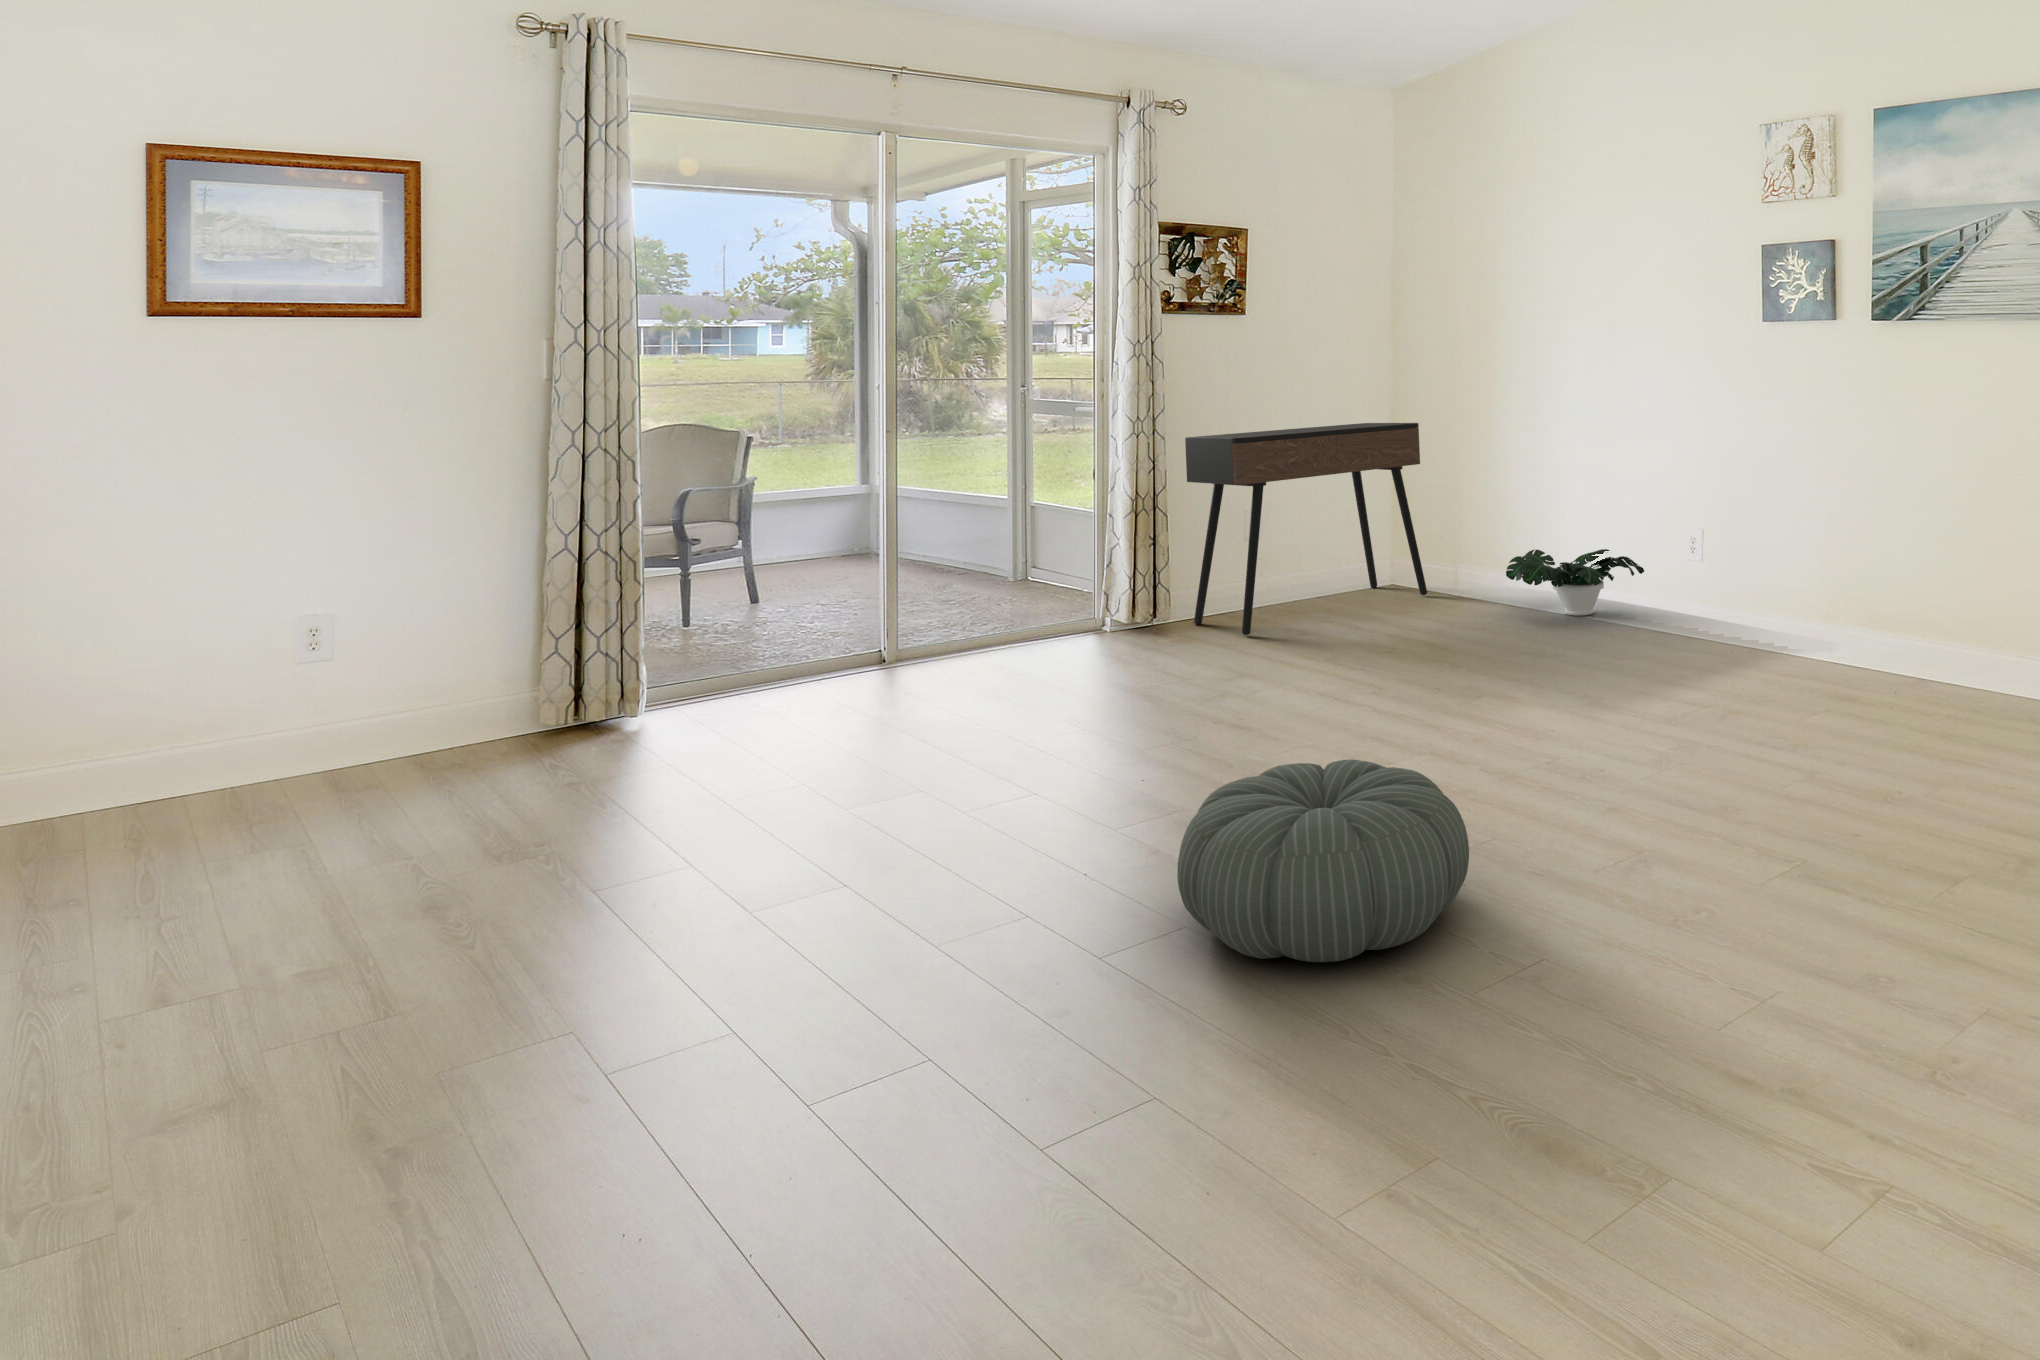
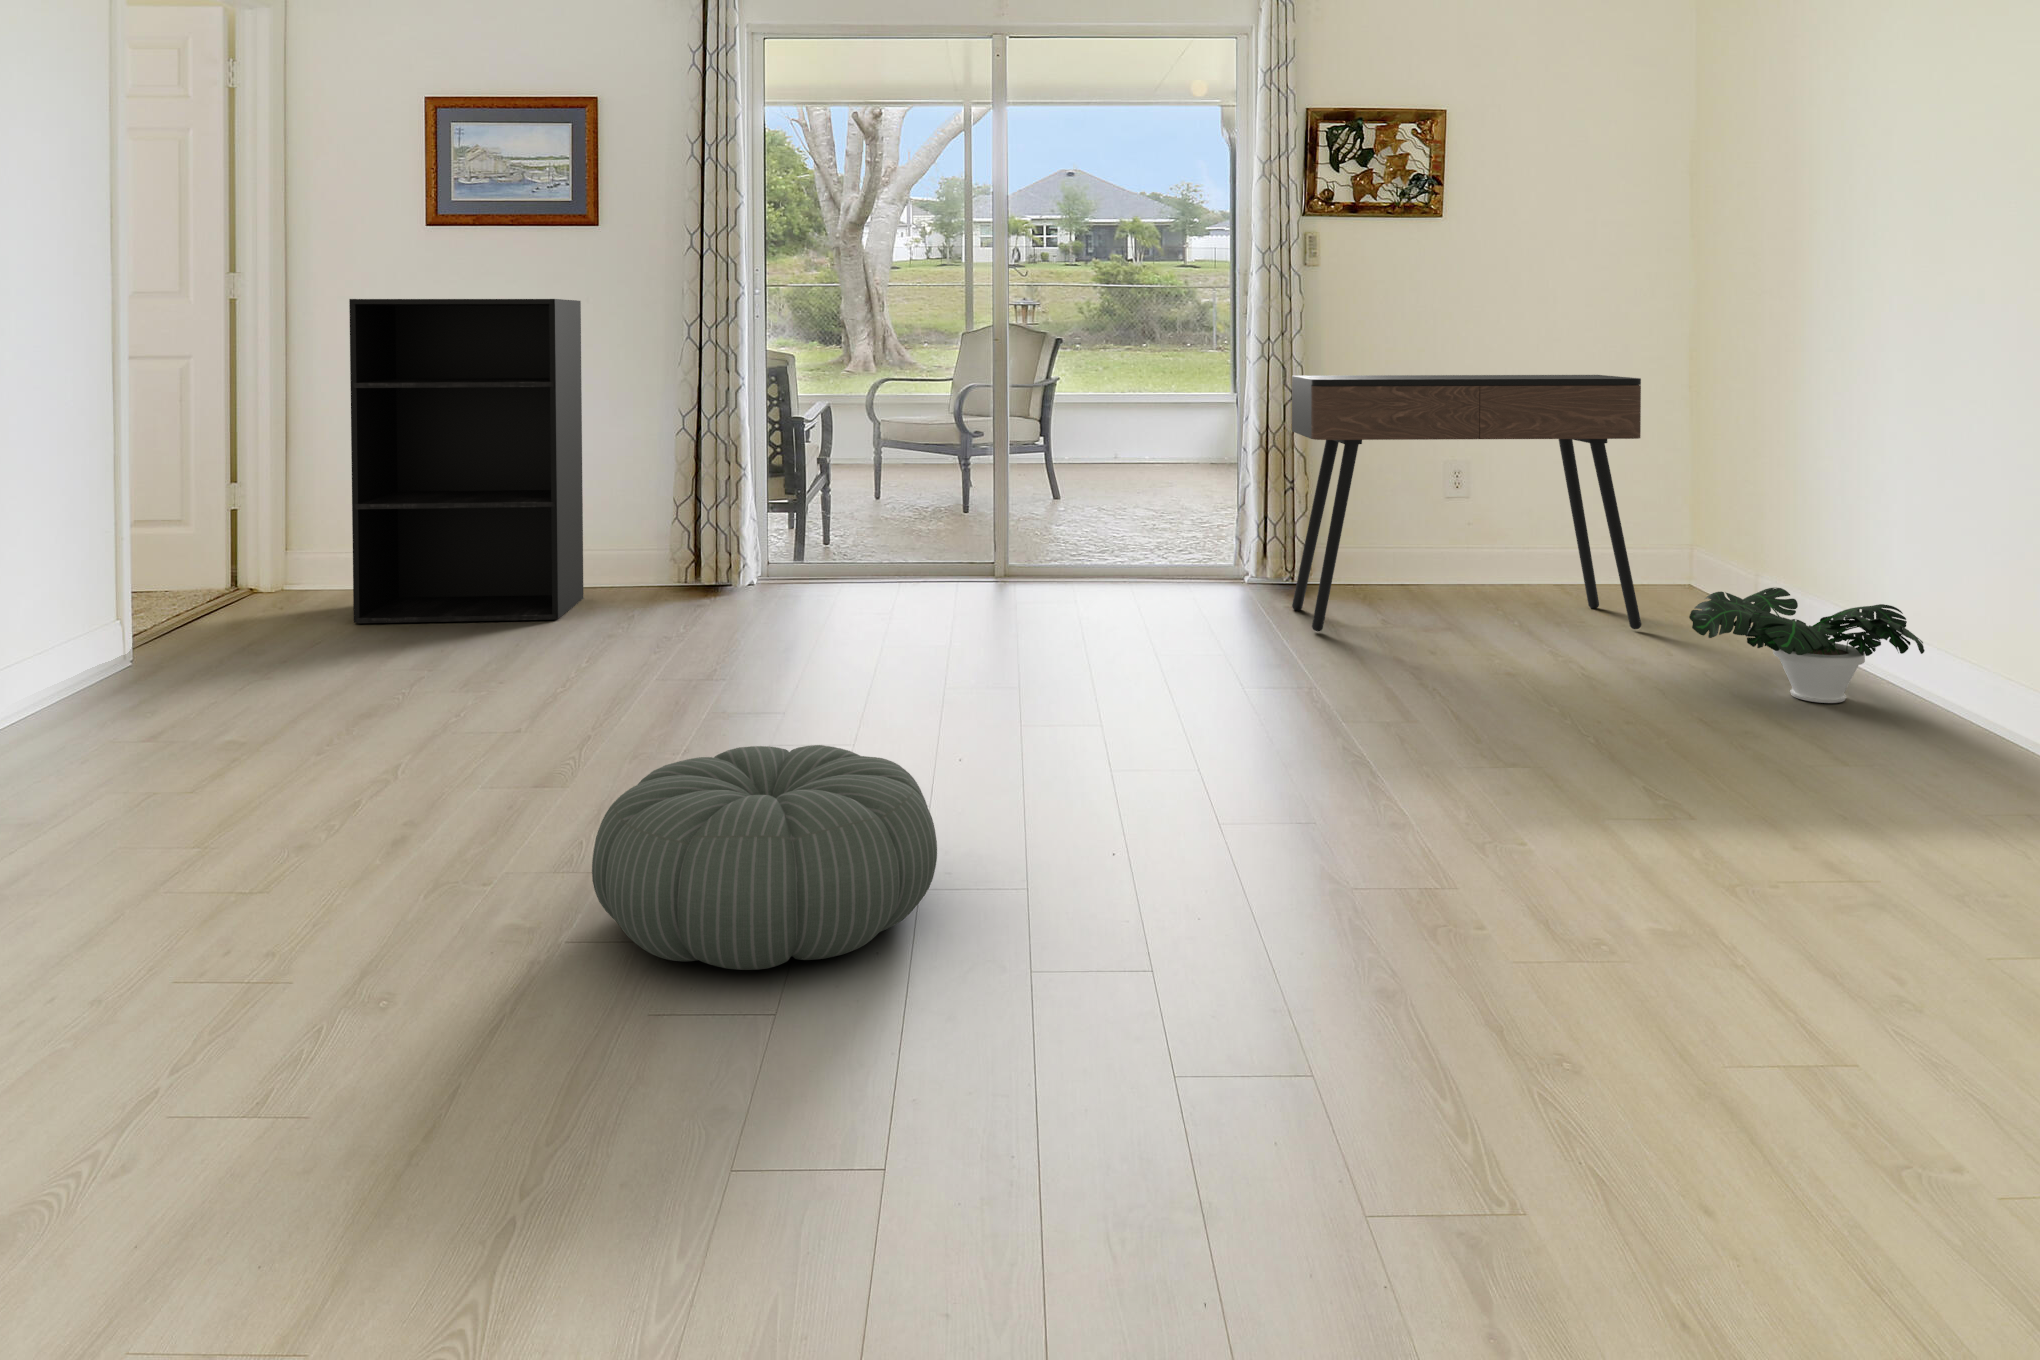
bookshelf: none [115,402,475,861] -> present [349,299,583,623]

